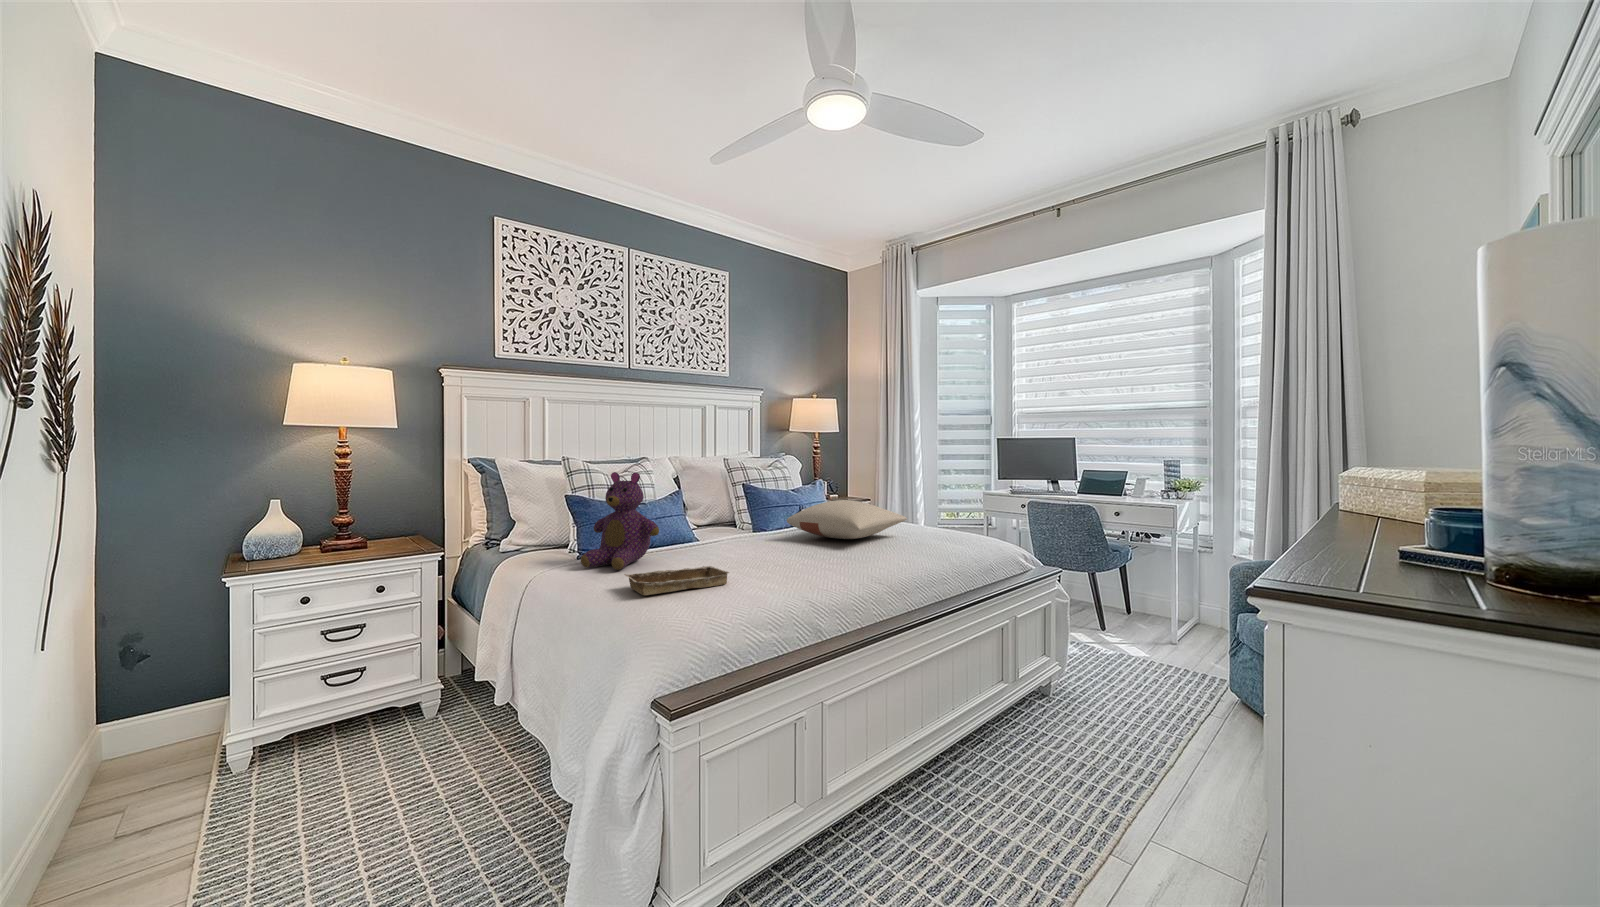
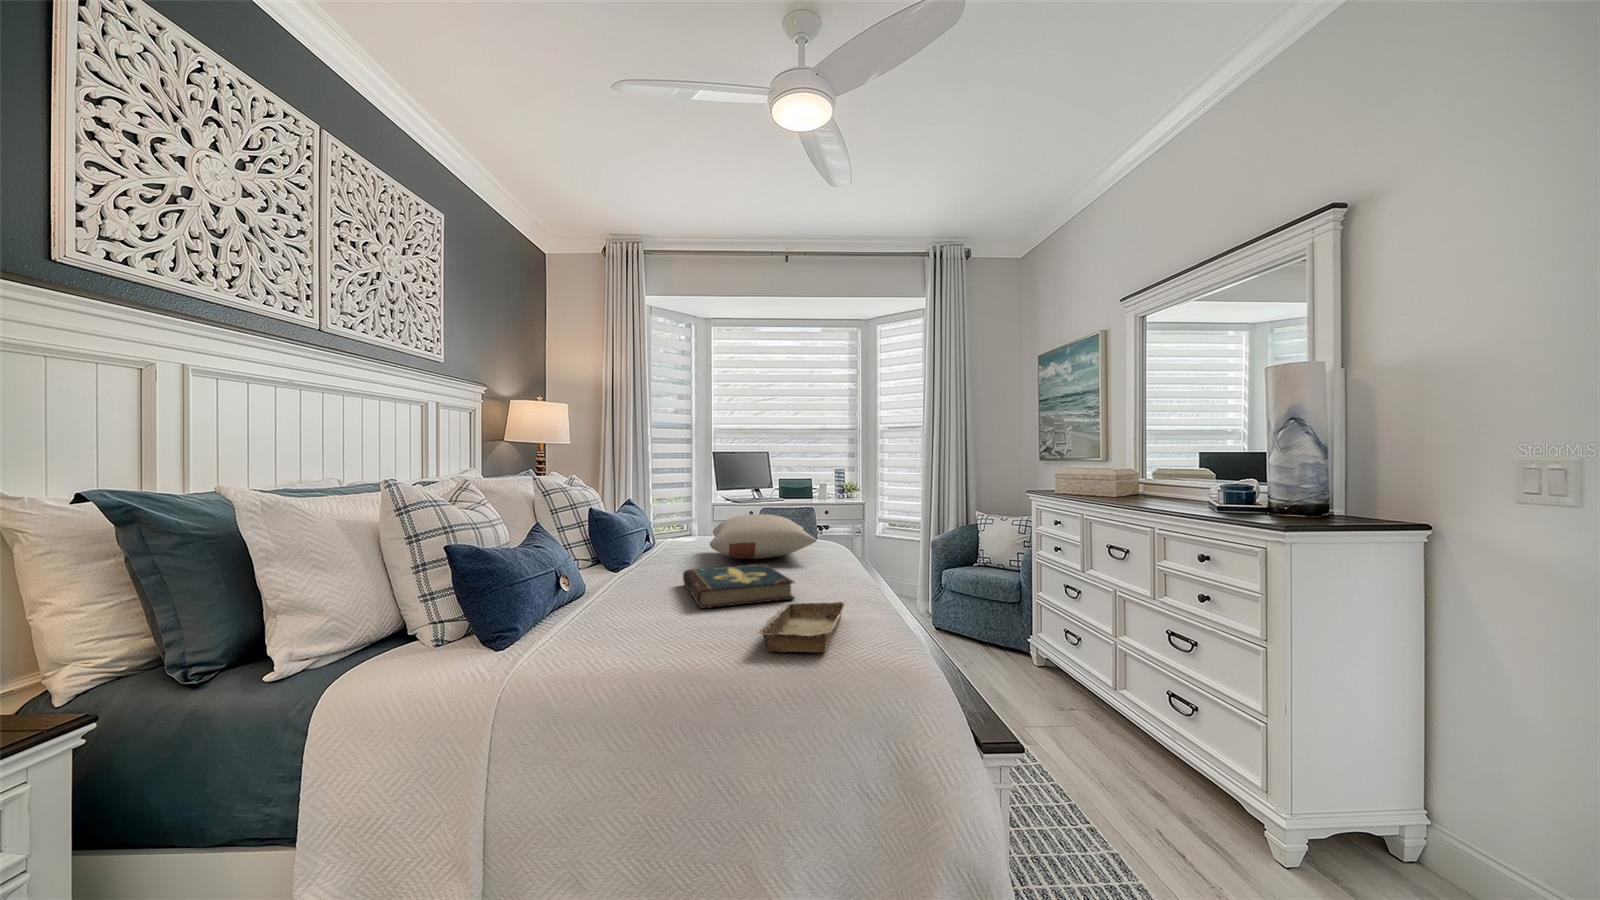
teddy bear: present [581,472,659,570] -> none [549,487,672,651]
book: none [689,536,793,568] -> present [683,564,795,608]

